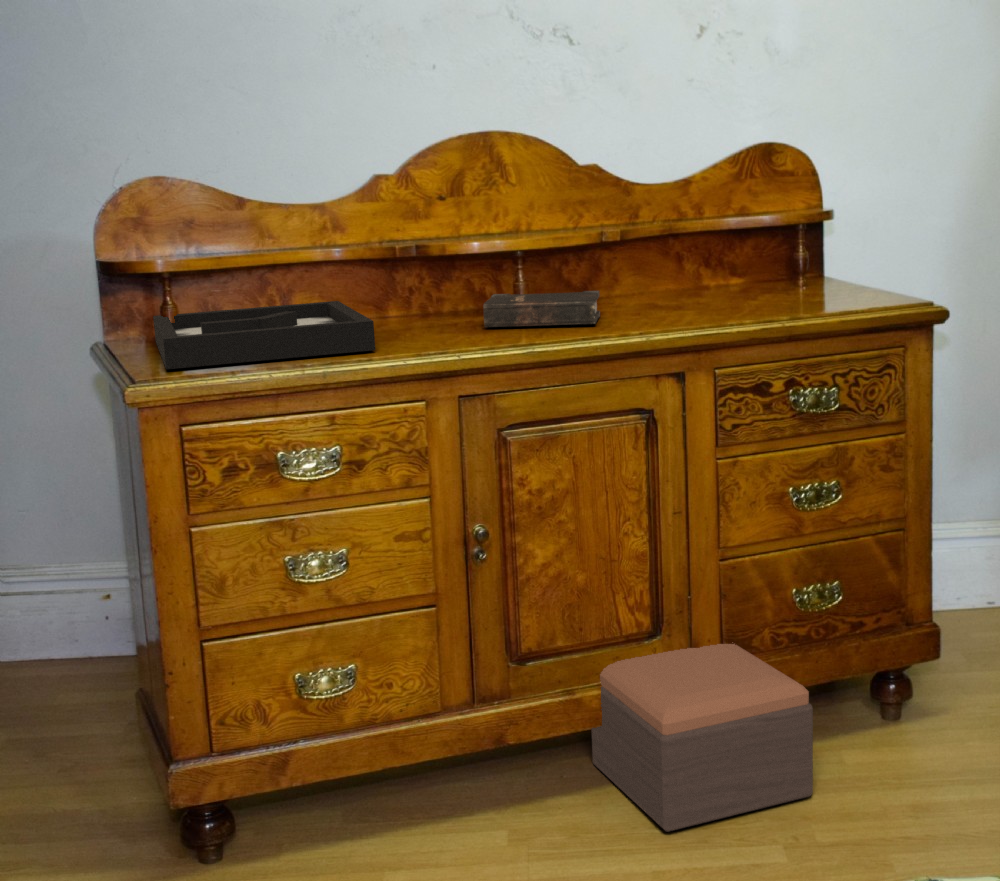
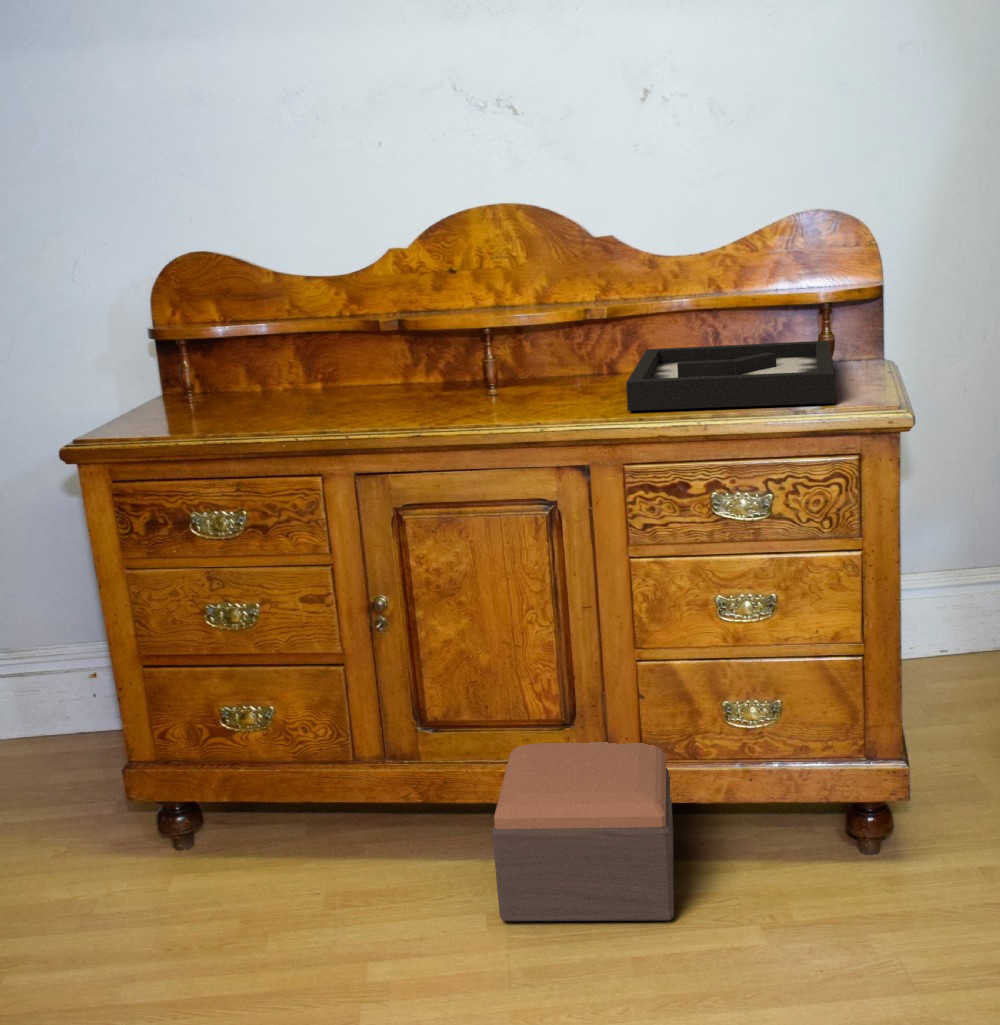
hardback book: present [483,291,600,327] -> none [430,367,560,408]
decorative tray: present [153,301,375,369] -> present [626,341,835,411]

